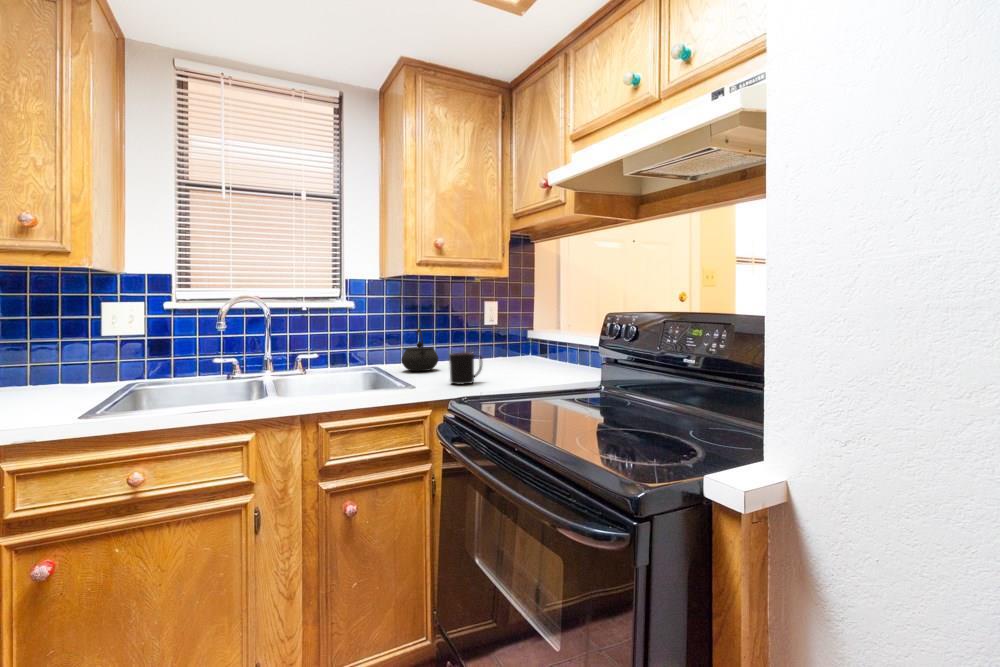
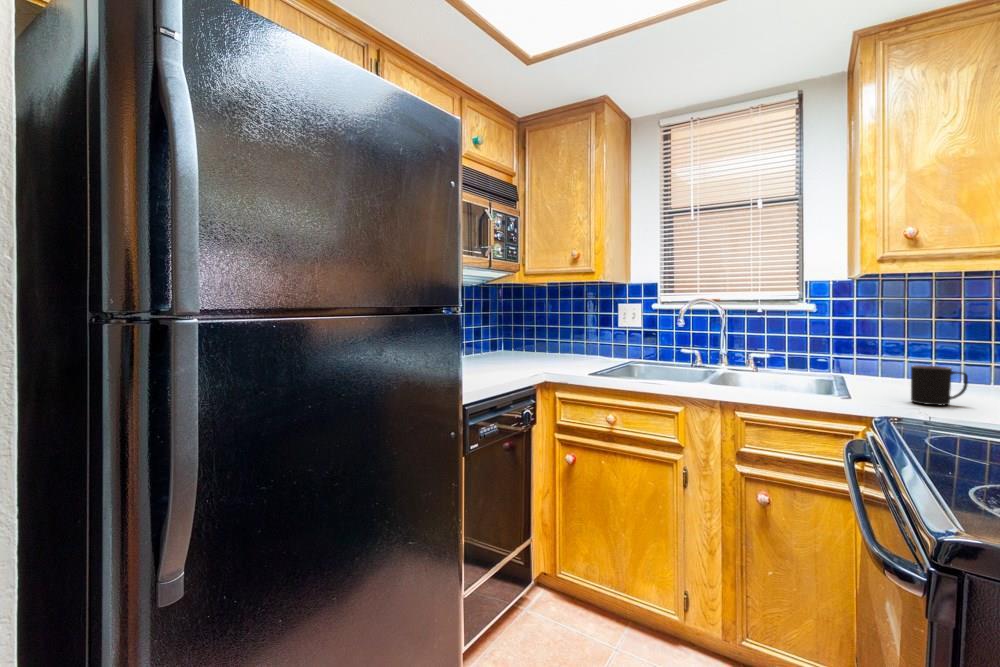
kettle: present [401,329,438,371] -> none [869,334,926,384]

